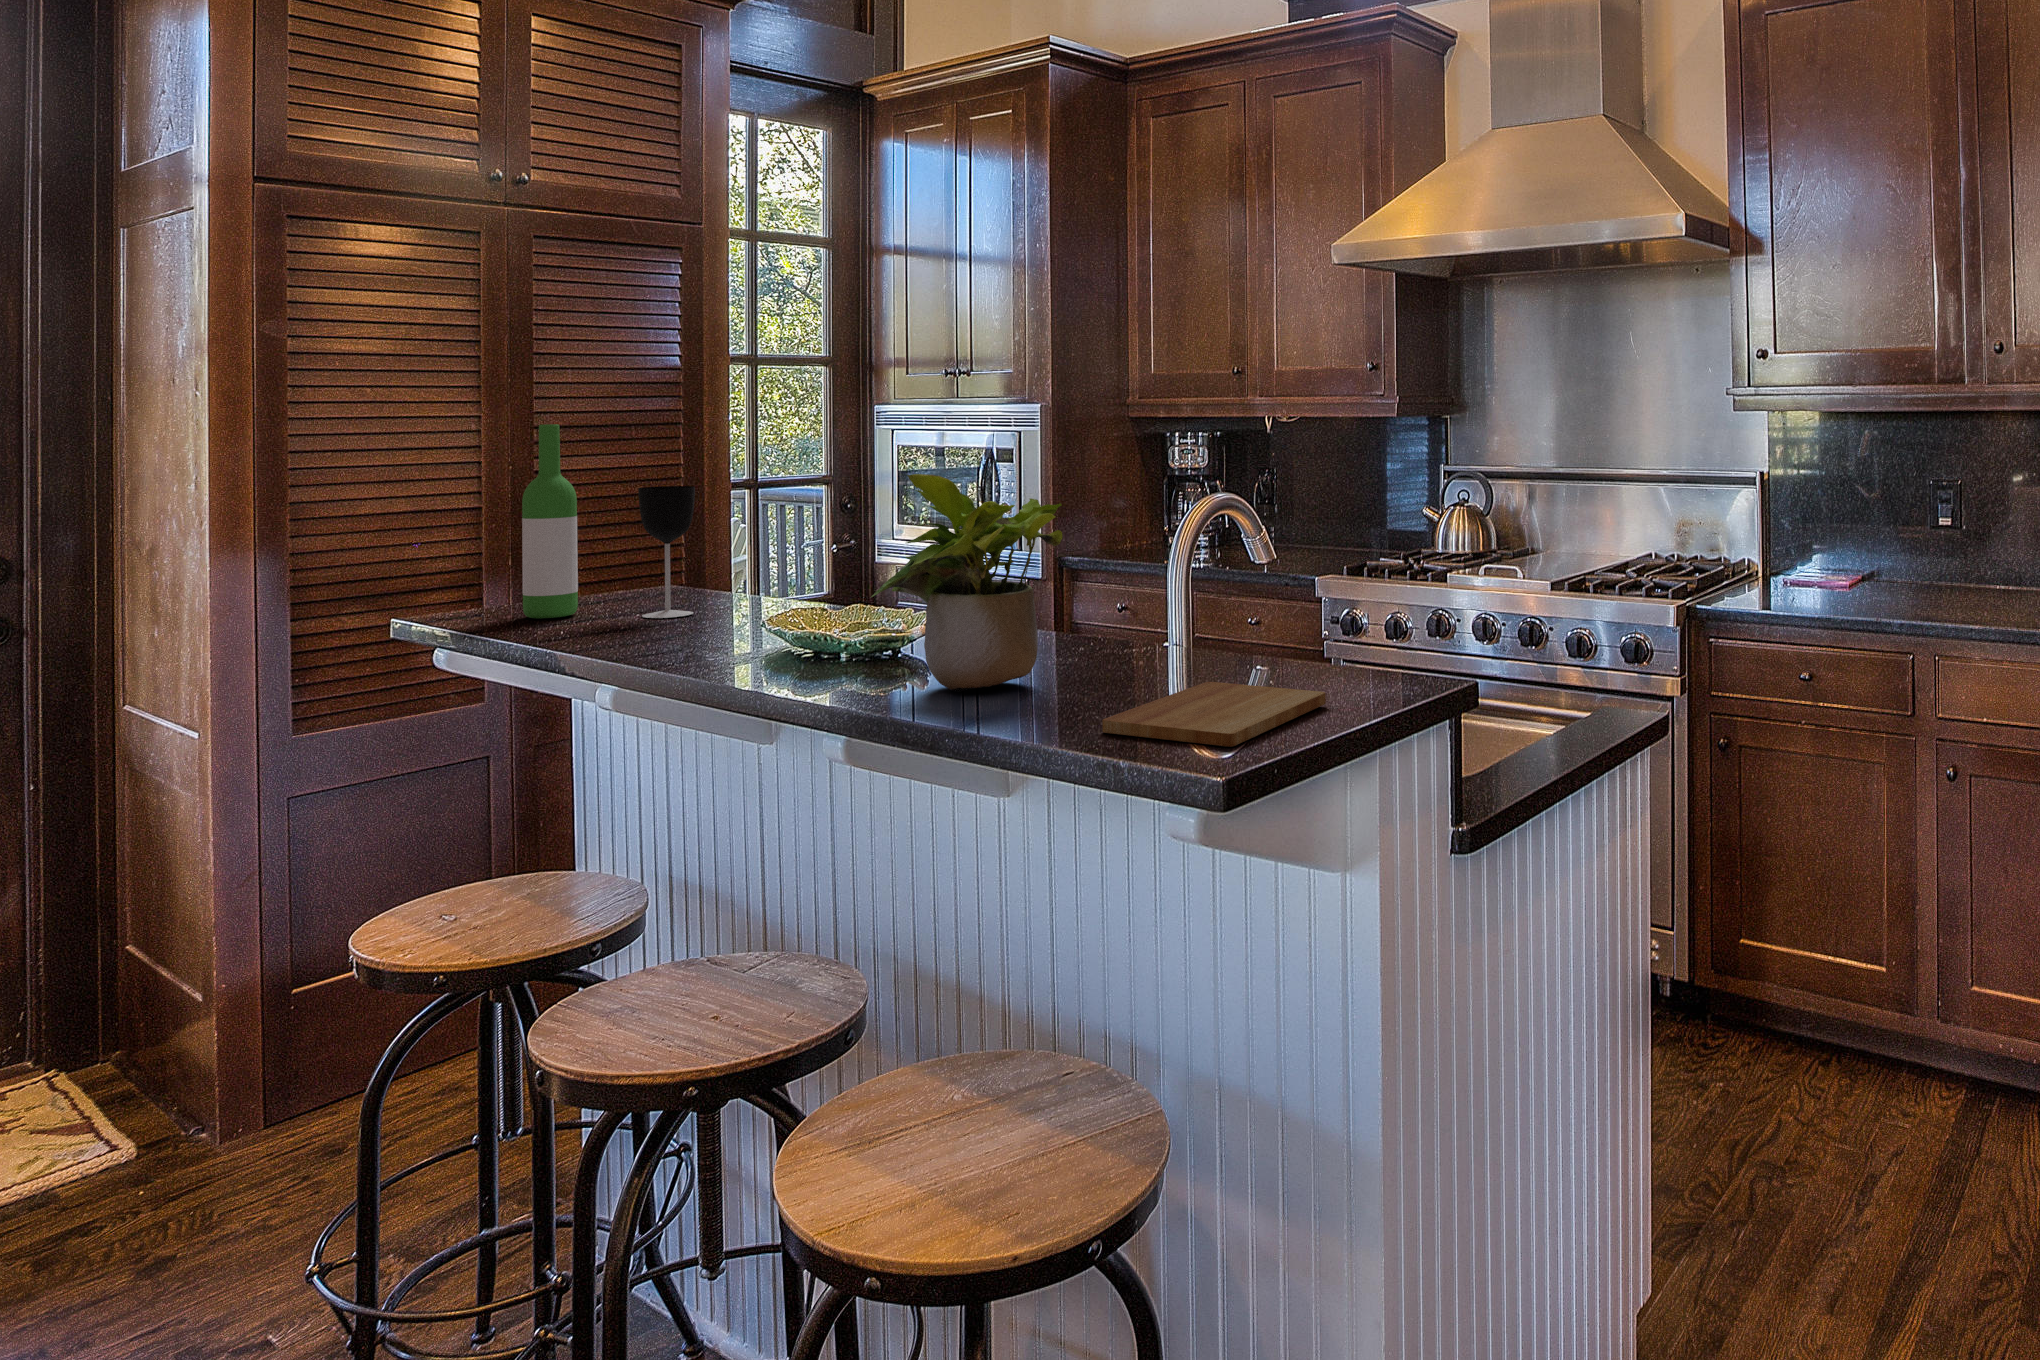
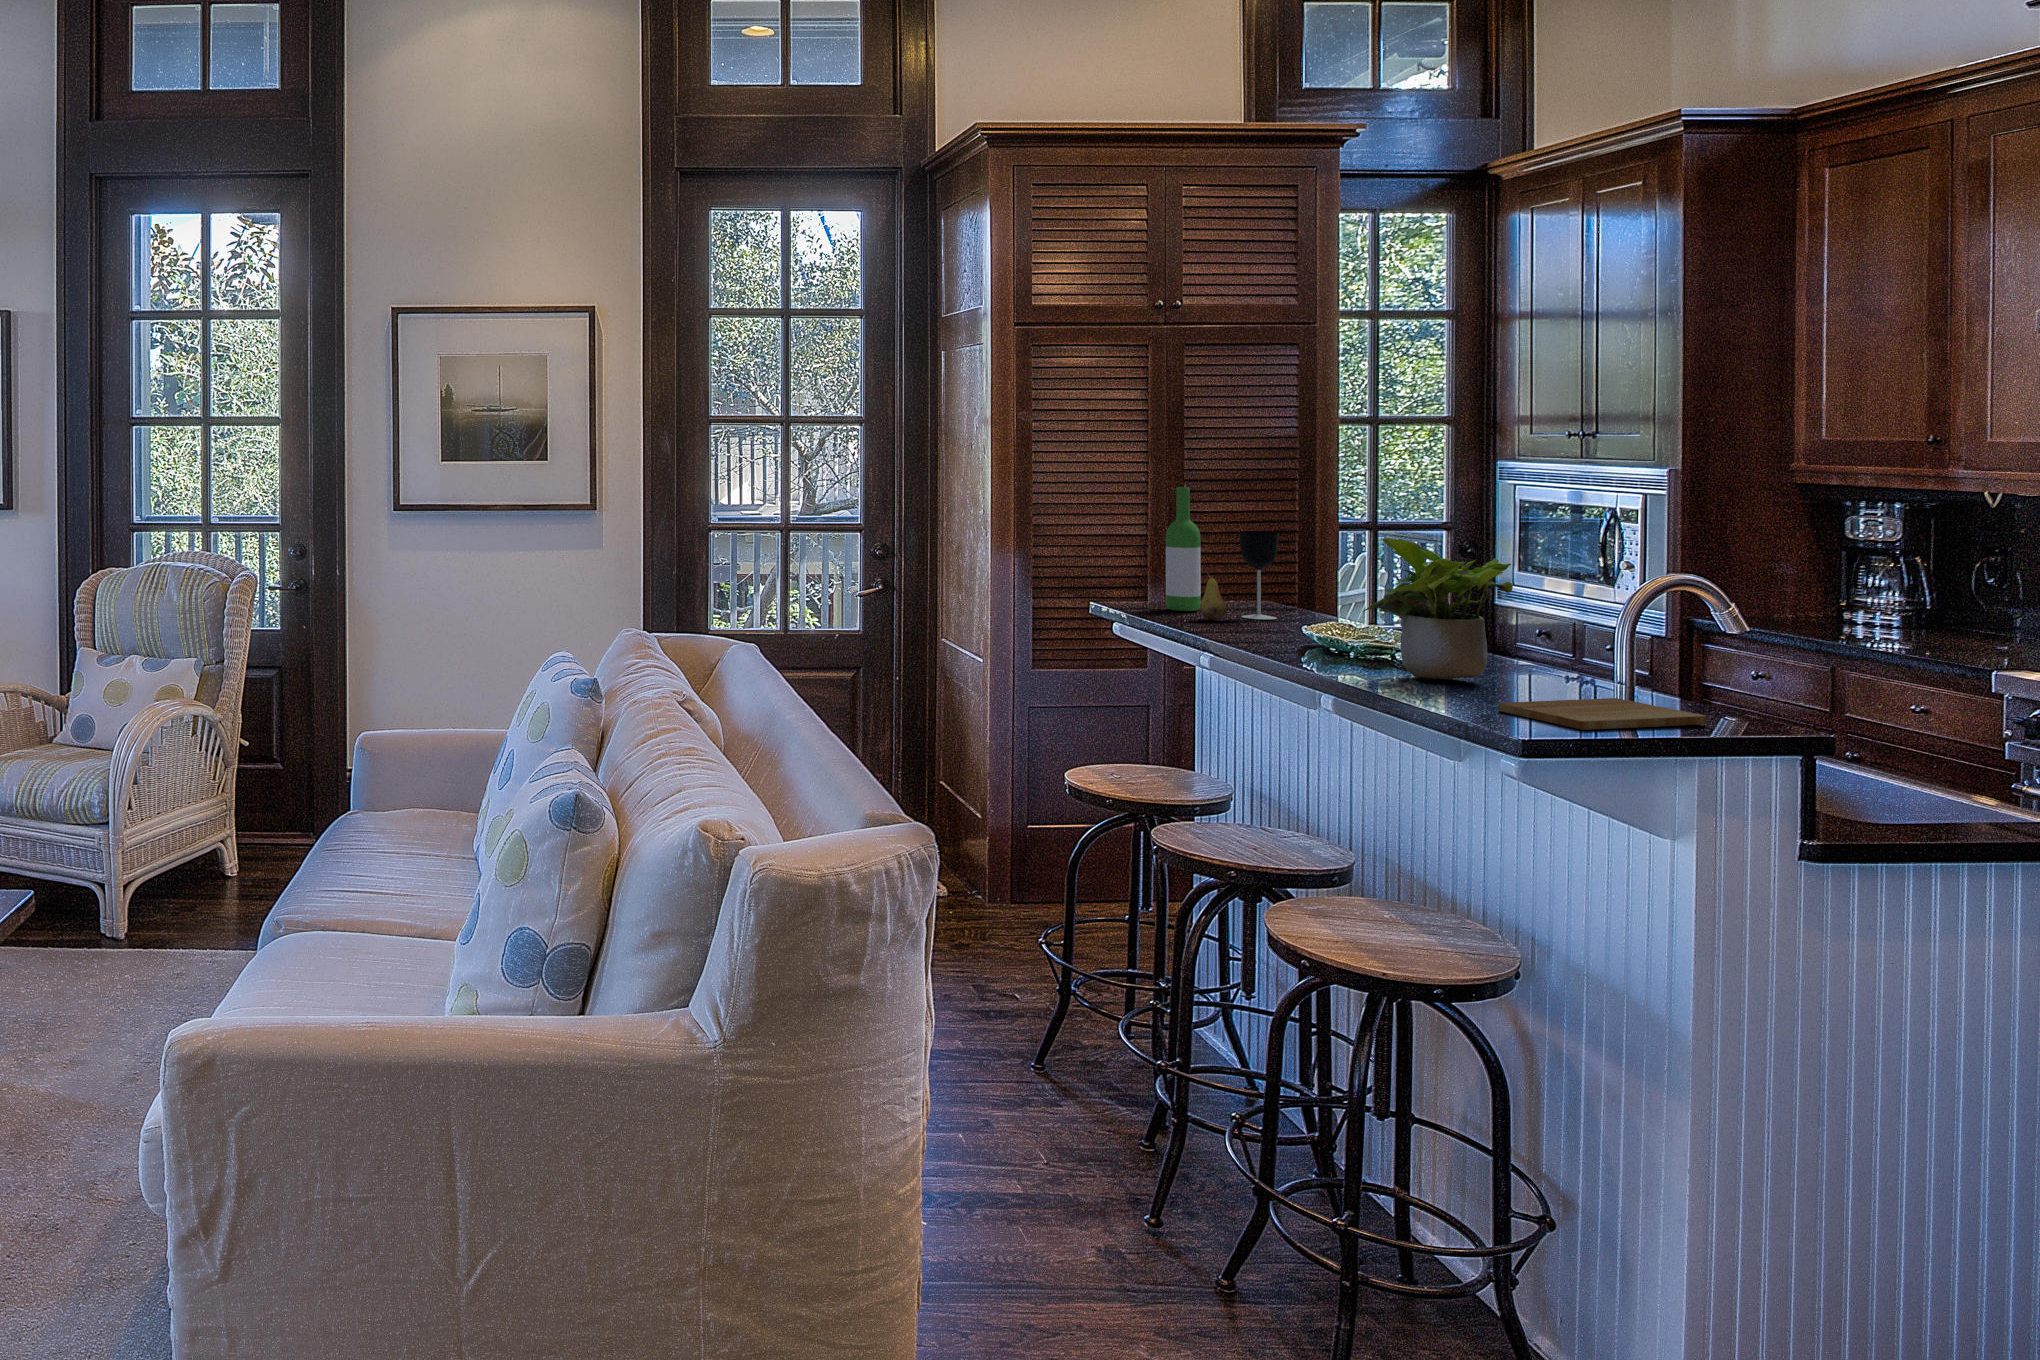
fruit: none [582,548,624,628] -> present [1200,568,1227,620]

